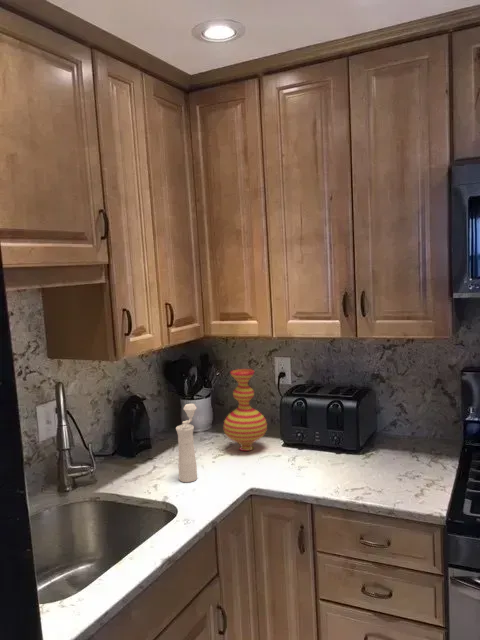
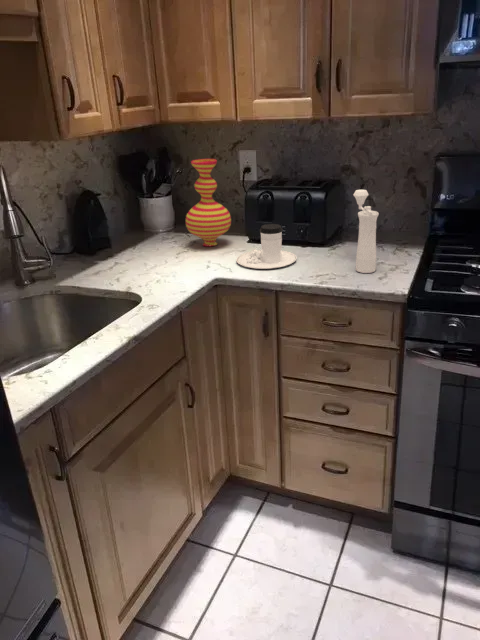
pepper mill: present [176,404,197,482] -> present [353,190,379,273]
coffee cup: none [272,434,331,480] -> present [236,224,297,269]

